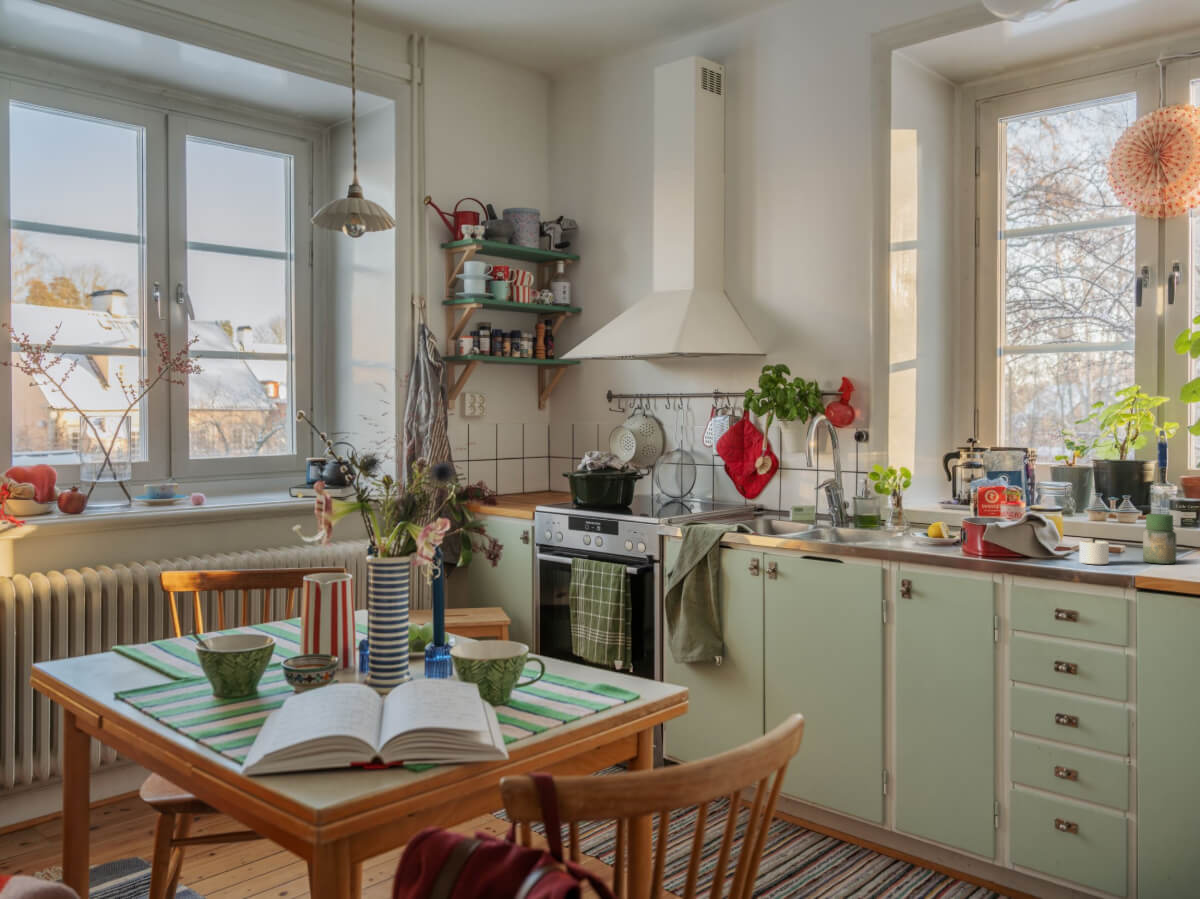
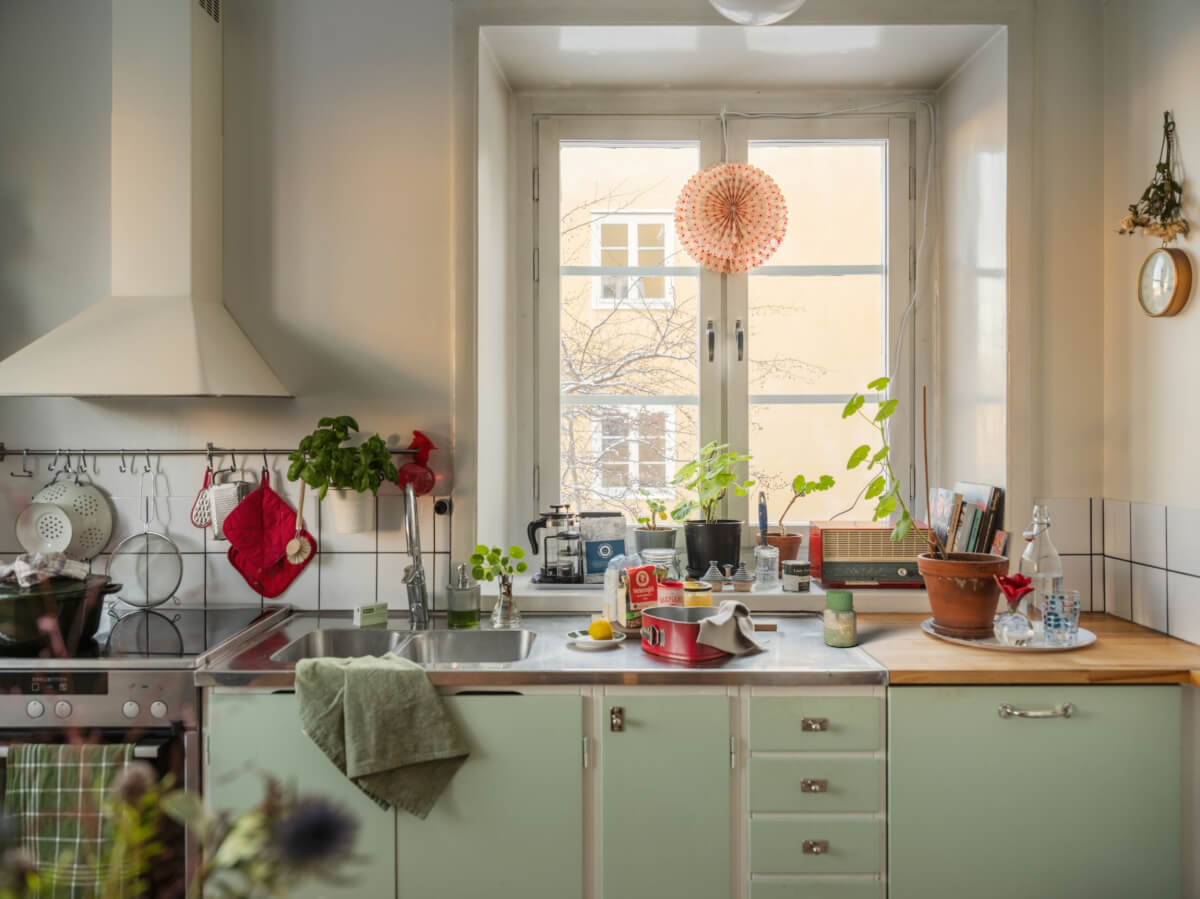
candle: present [1079,539,1109,564] -> none [779,628,810,659]

